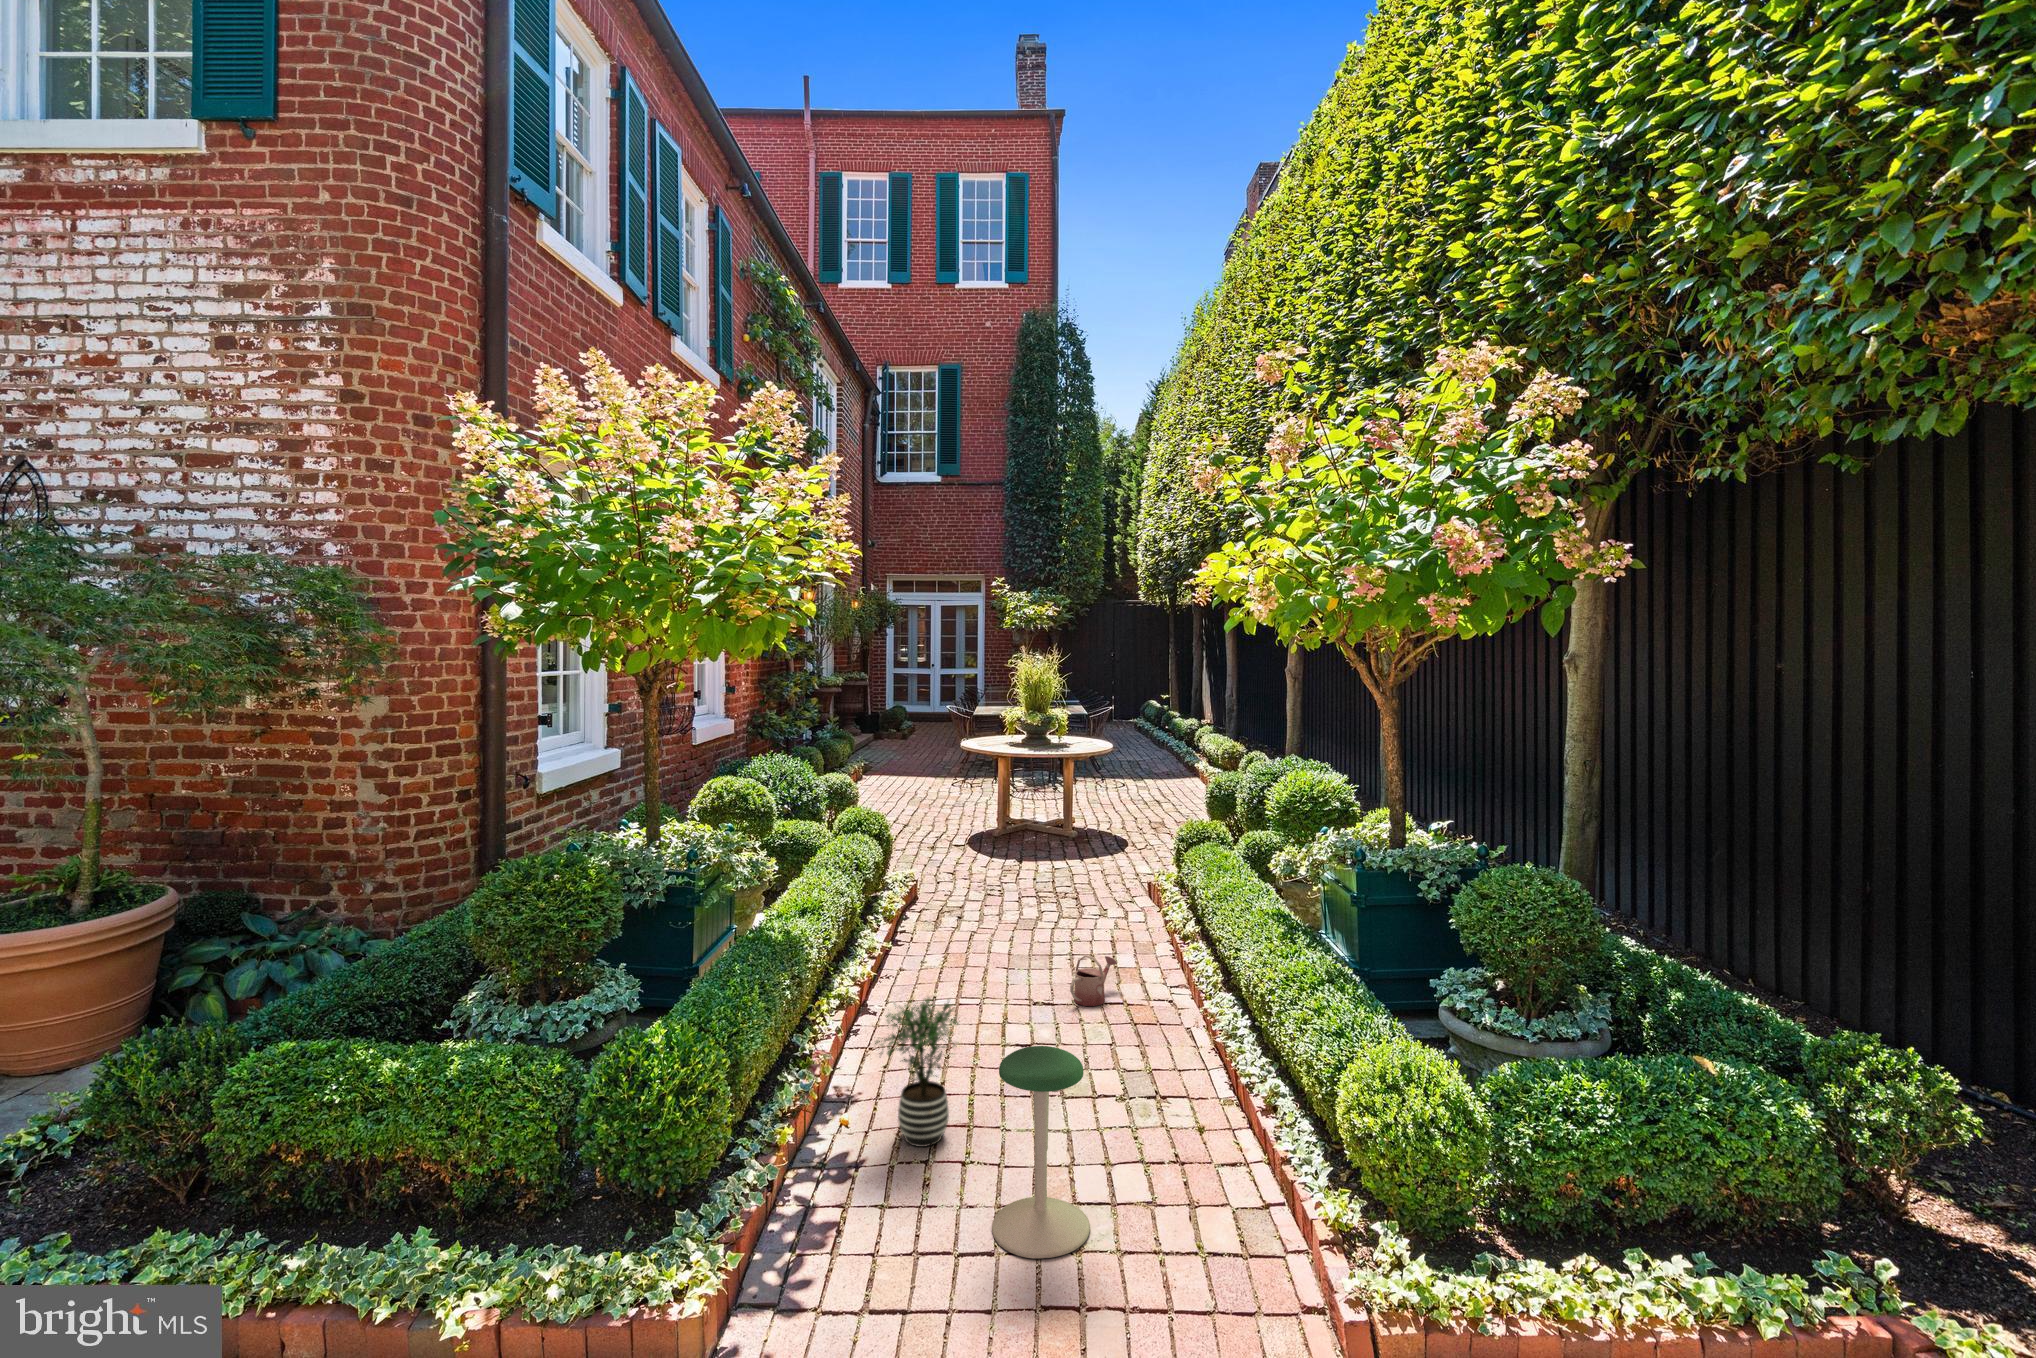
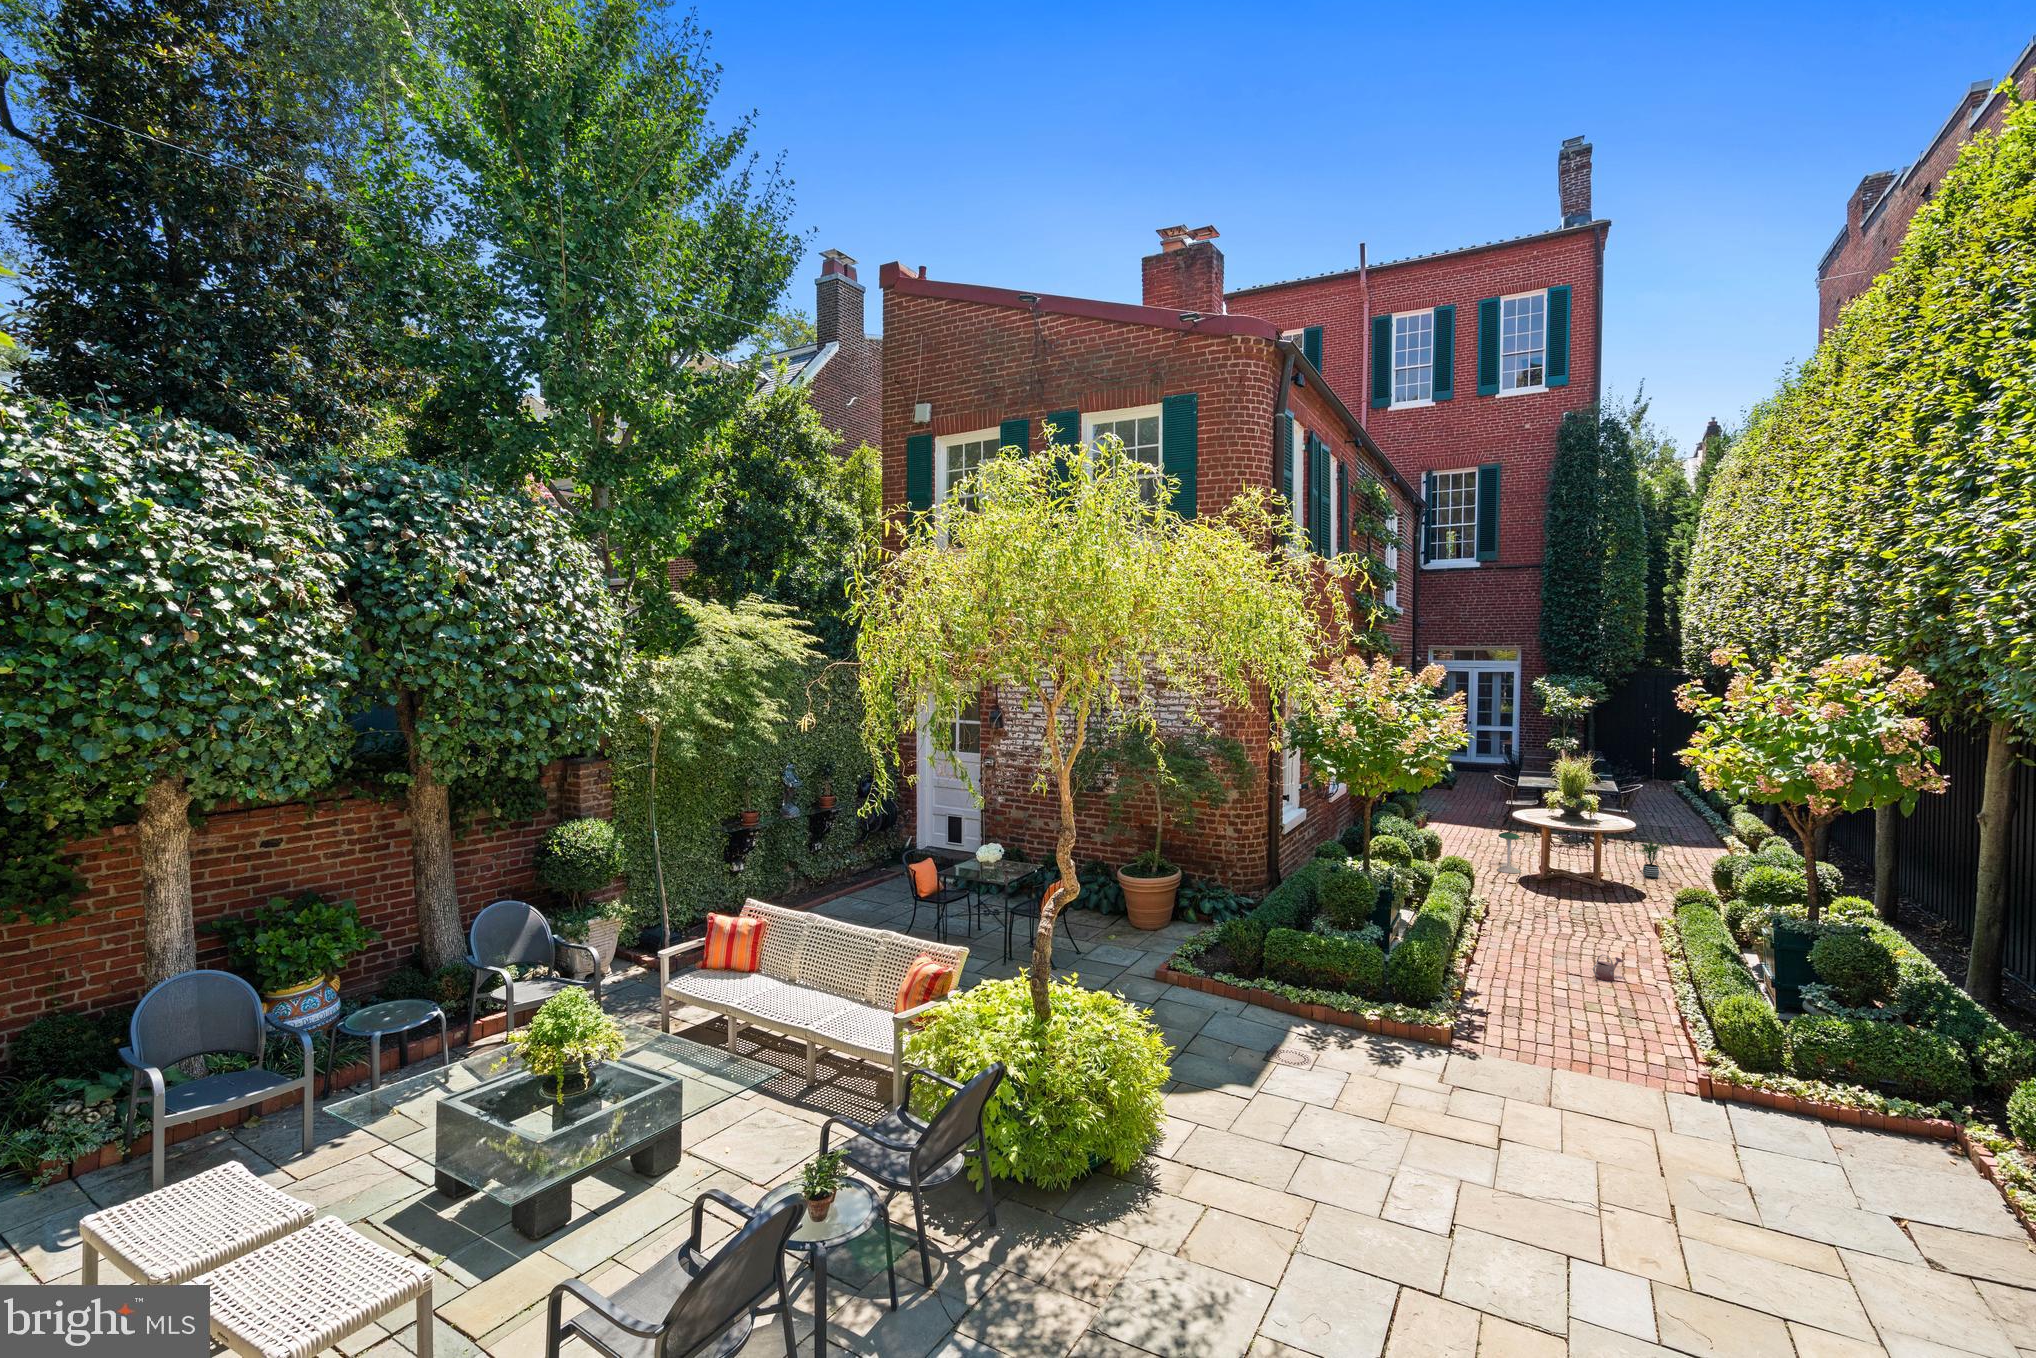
potted plant: present [875,998,958,1147] -> present [1639,842,1662,879]
stool: present [992,1046,1090,1258] -> present [1497,833,1521,873]

